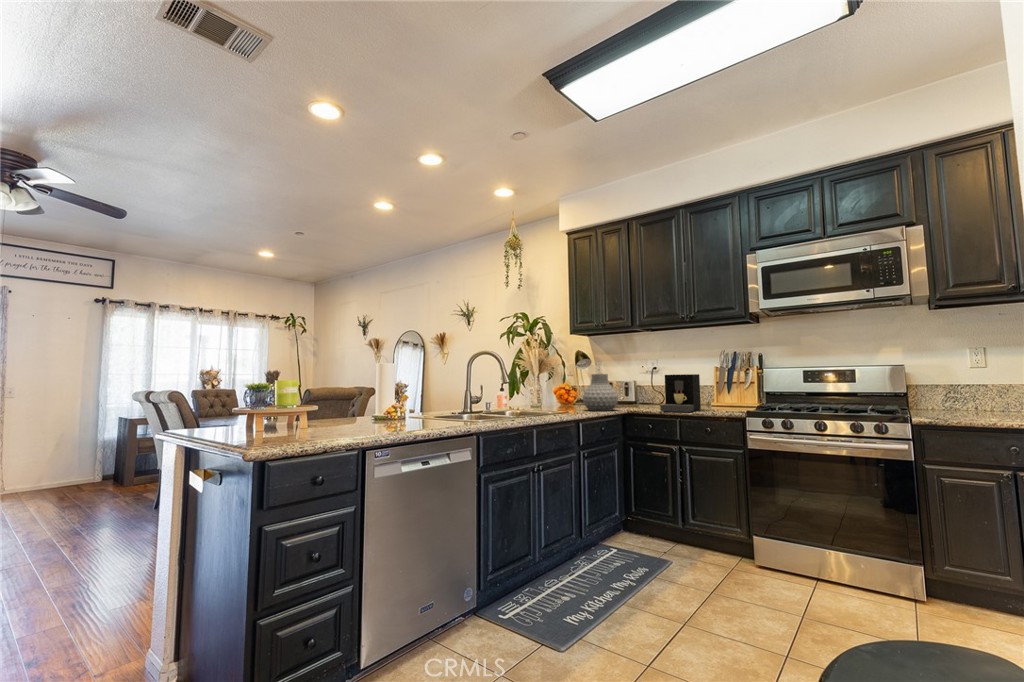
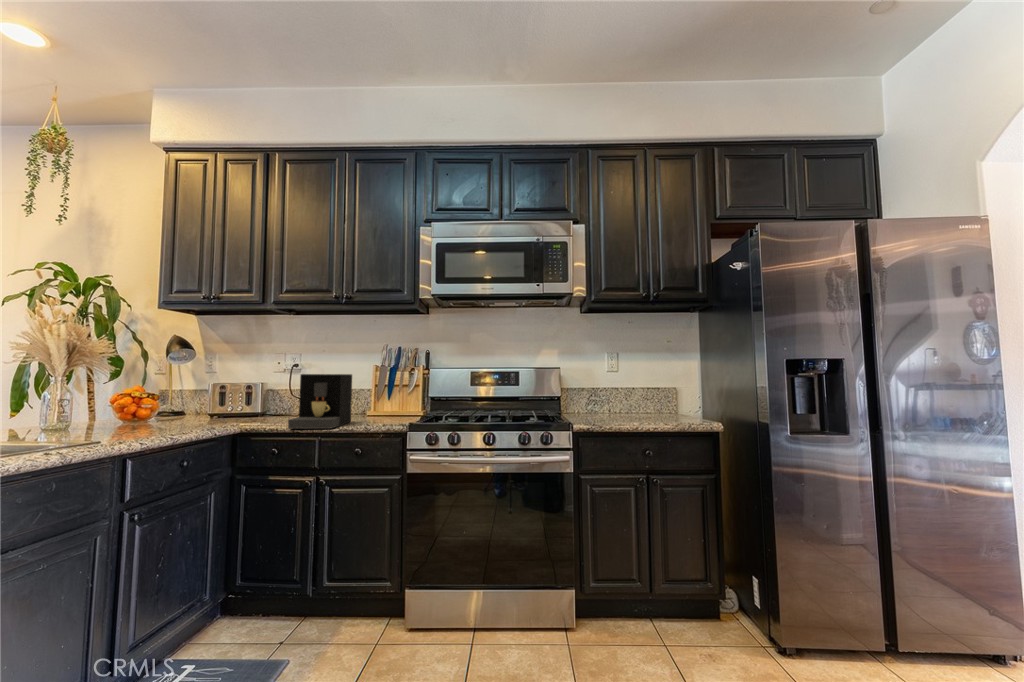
vase: present [583,374,618,411] -> none [149,371,221,433]

